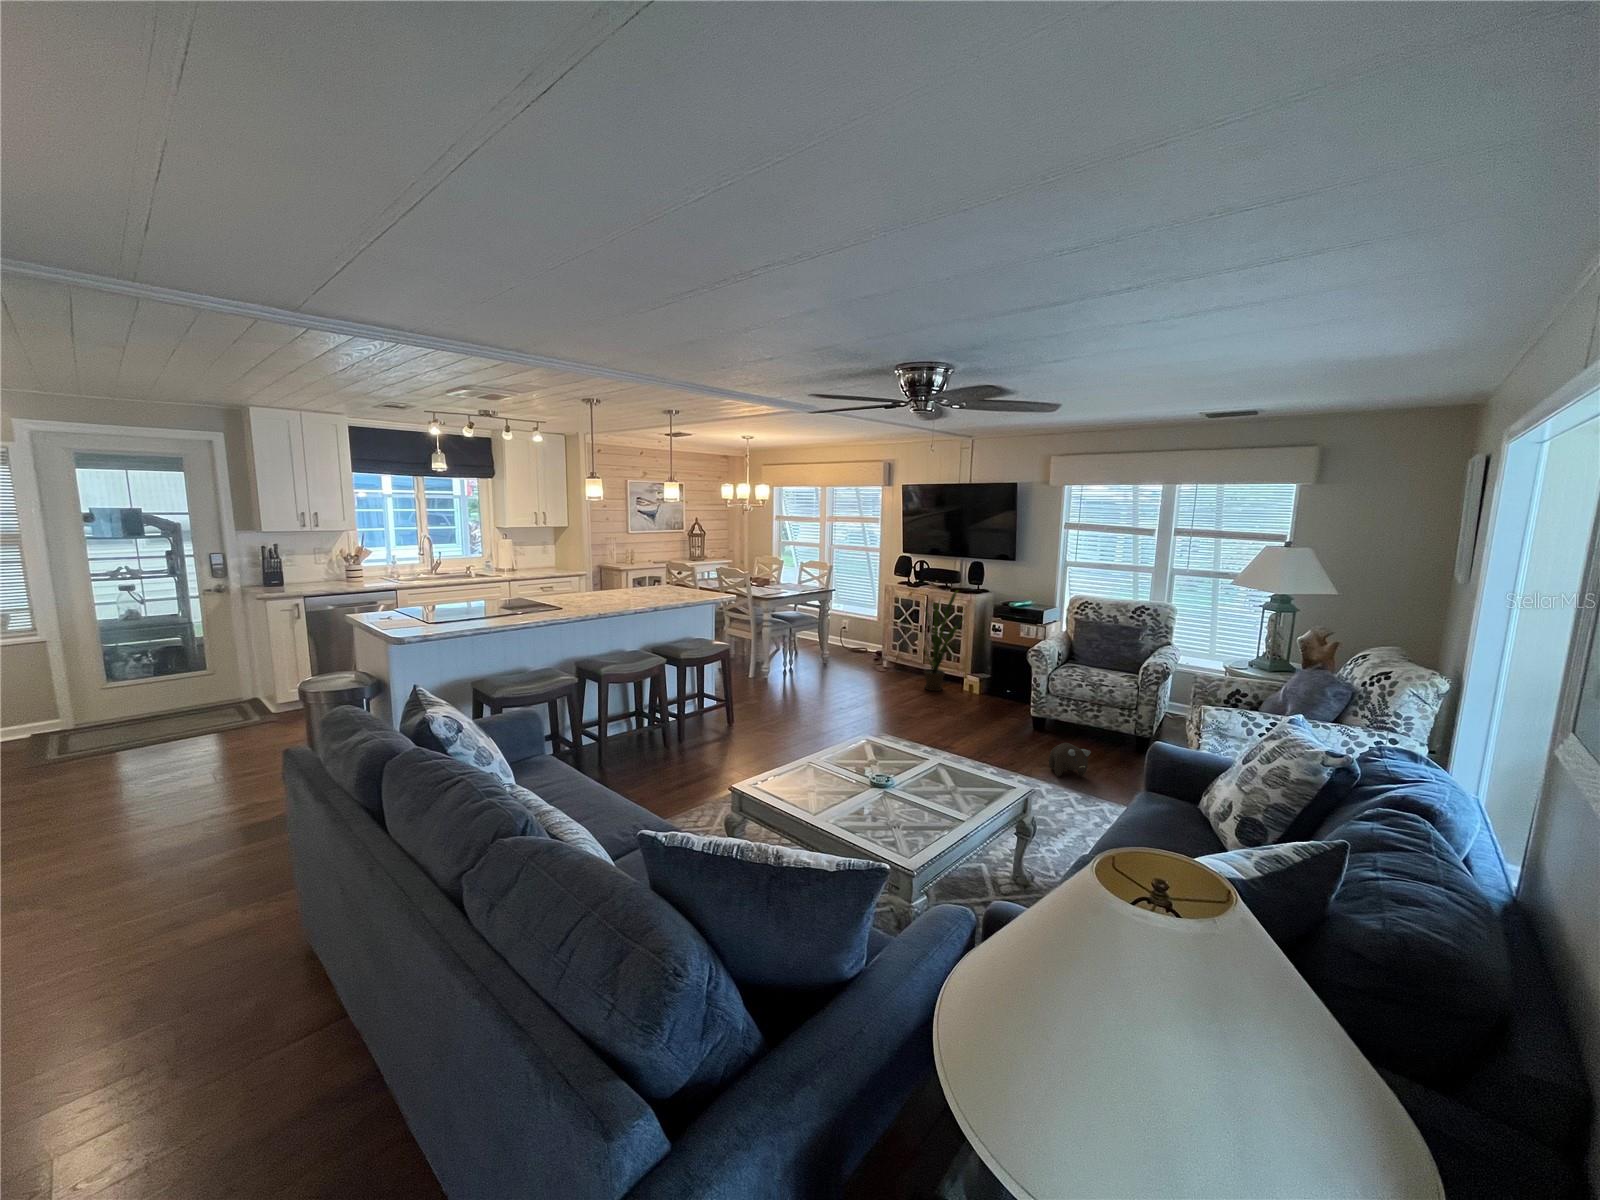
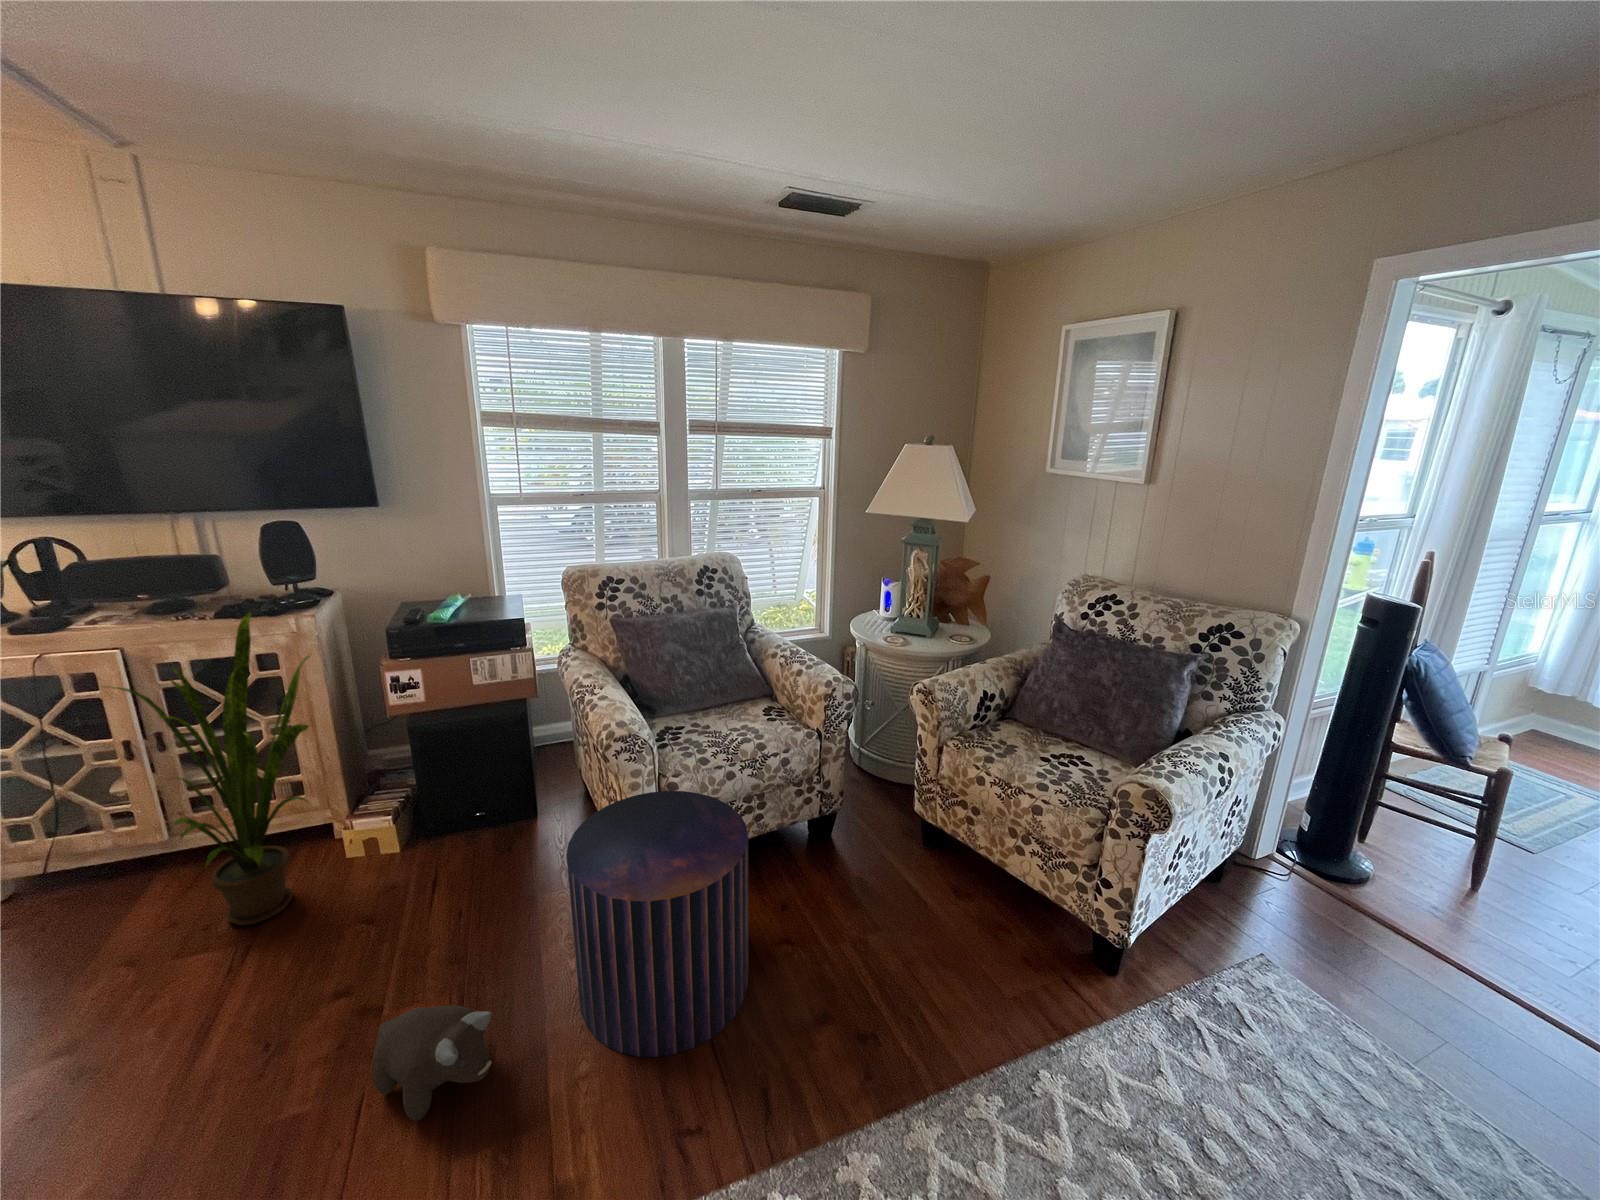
pouf: none [983,670,1056,753] -> present [566,791,748,1057]
plush toy: present [1049,743,1091,777] -> present [373,1005,492,1121]

